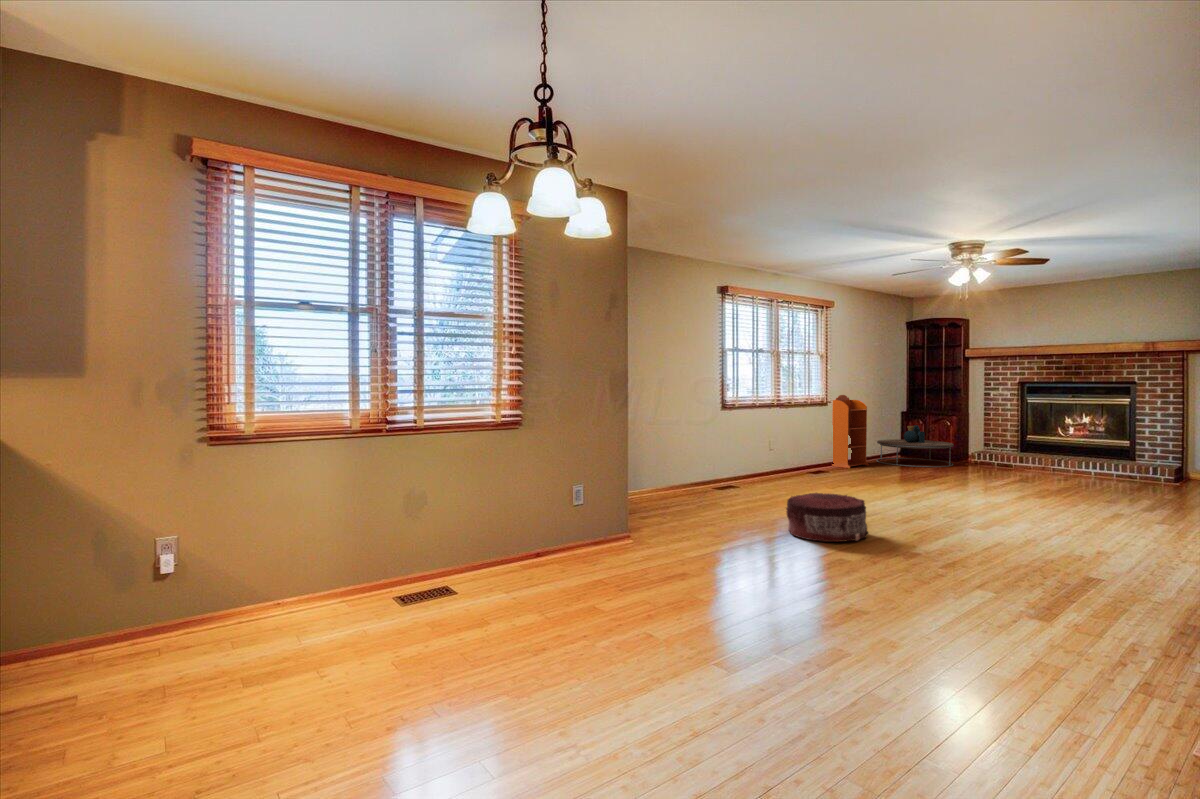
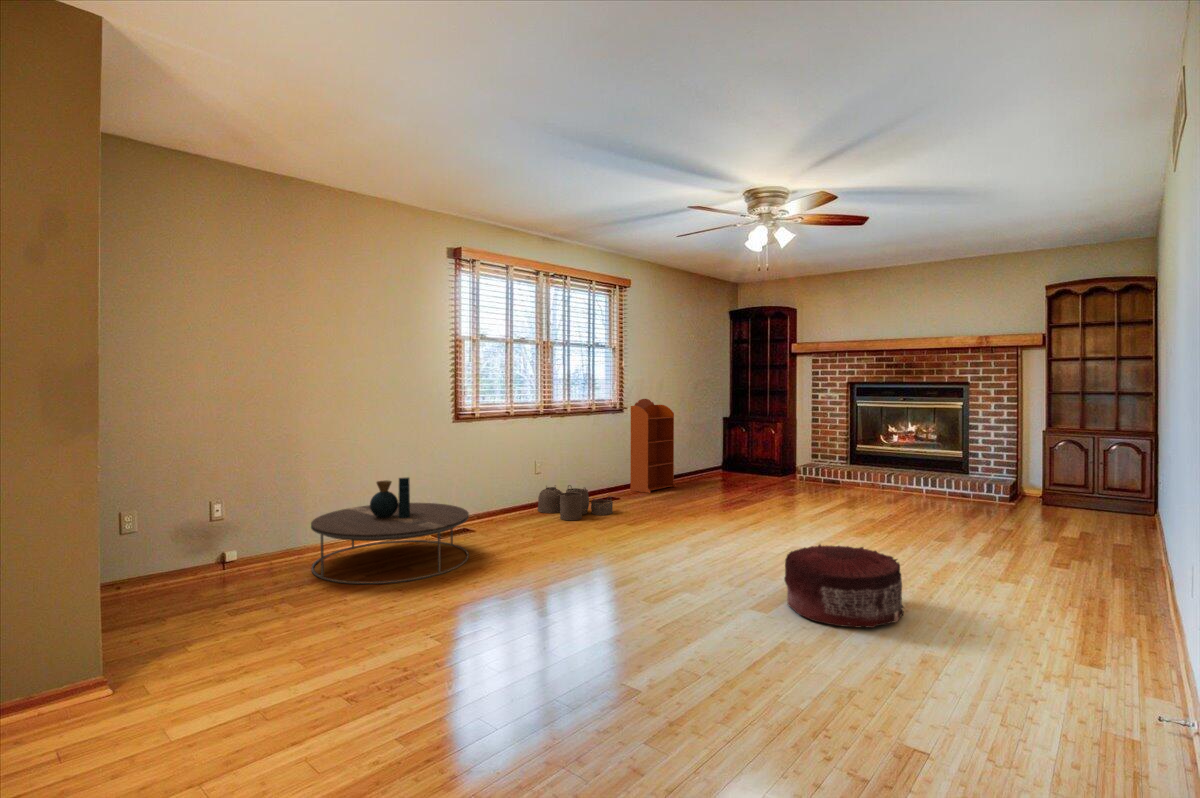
coffee table: present [877,425,954,467] -> present [311,477,469,584]
woven basket: none [771,457,831,481] -> present [538,485,613,520]
pouf: present [786,493,869,542] -> present [784,545,904,628]

